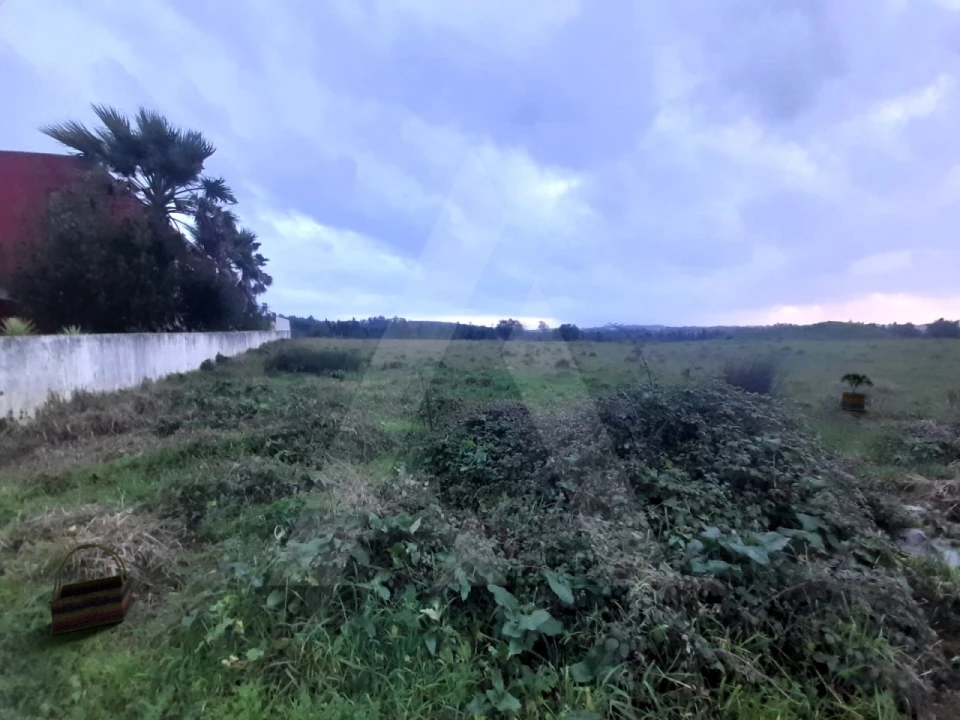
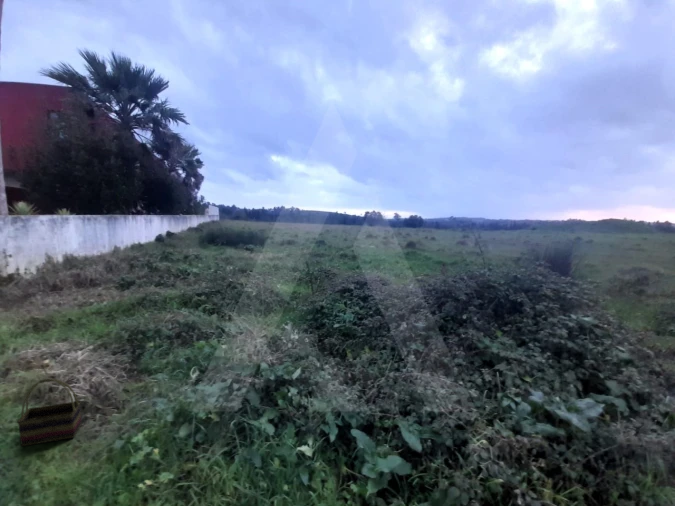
potted tree: present [841,373,874,411] -> none [631,262,660,292]

